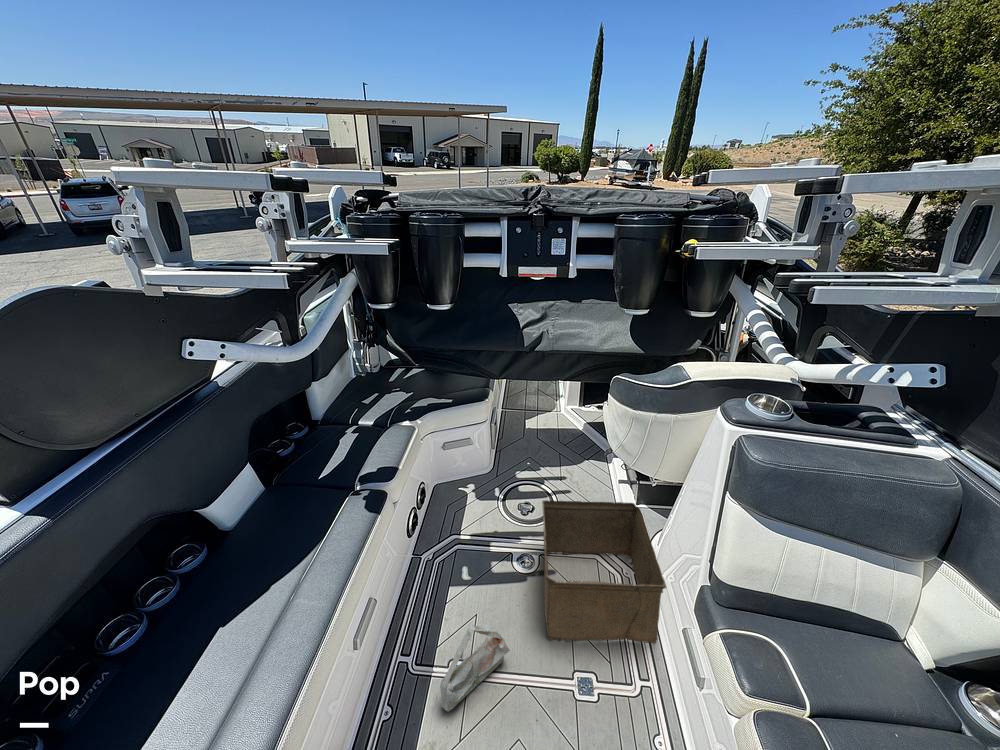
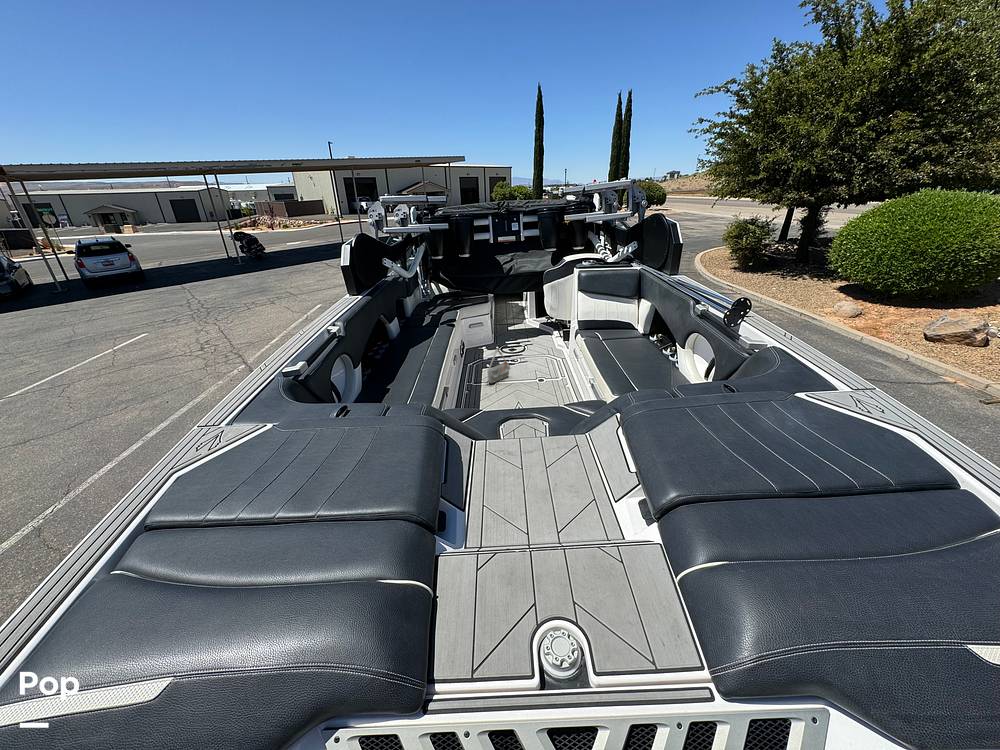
storage bin: present [542,500,666,644] -> none [518,326,567,372]

